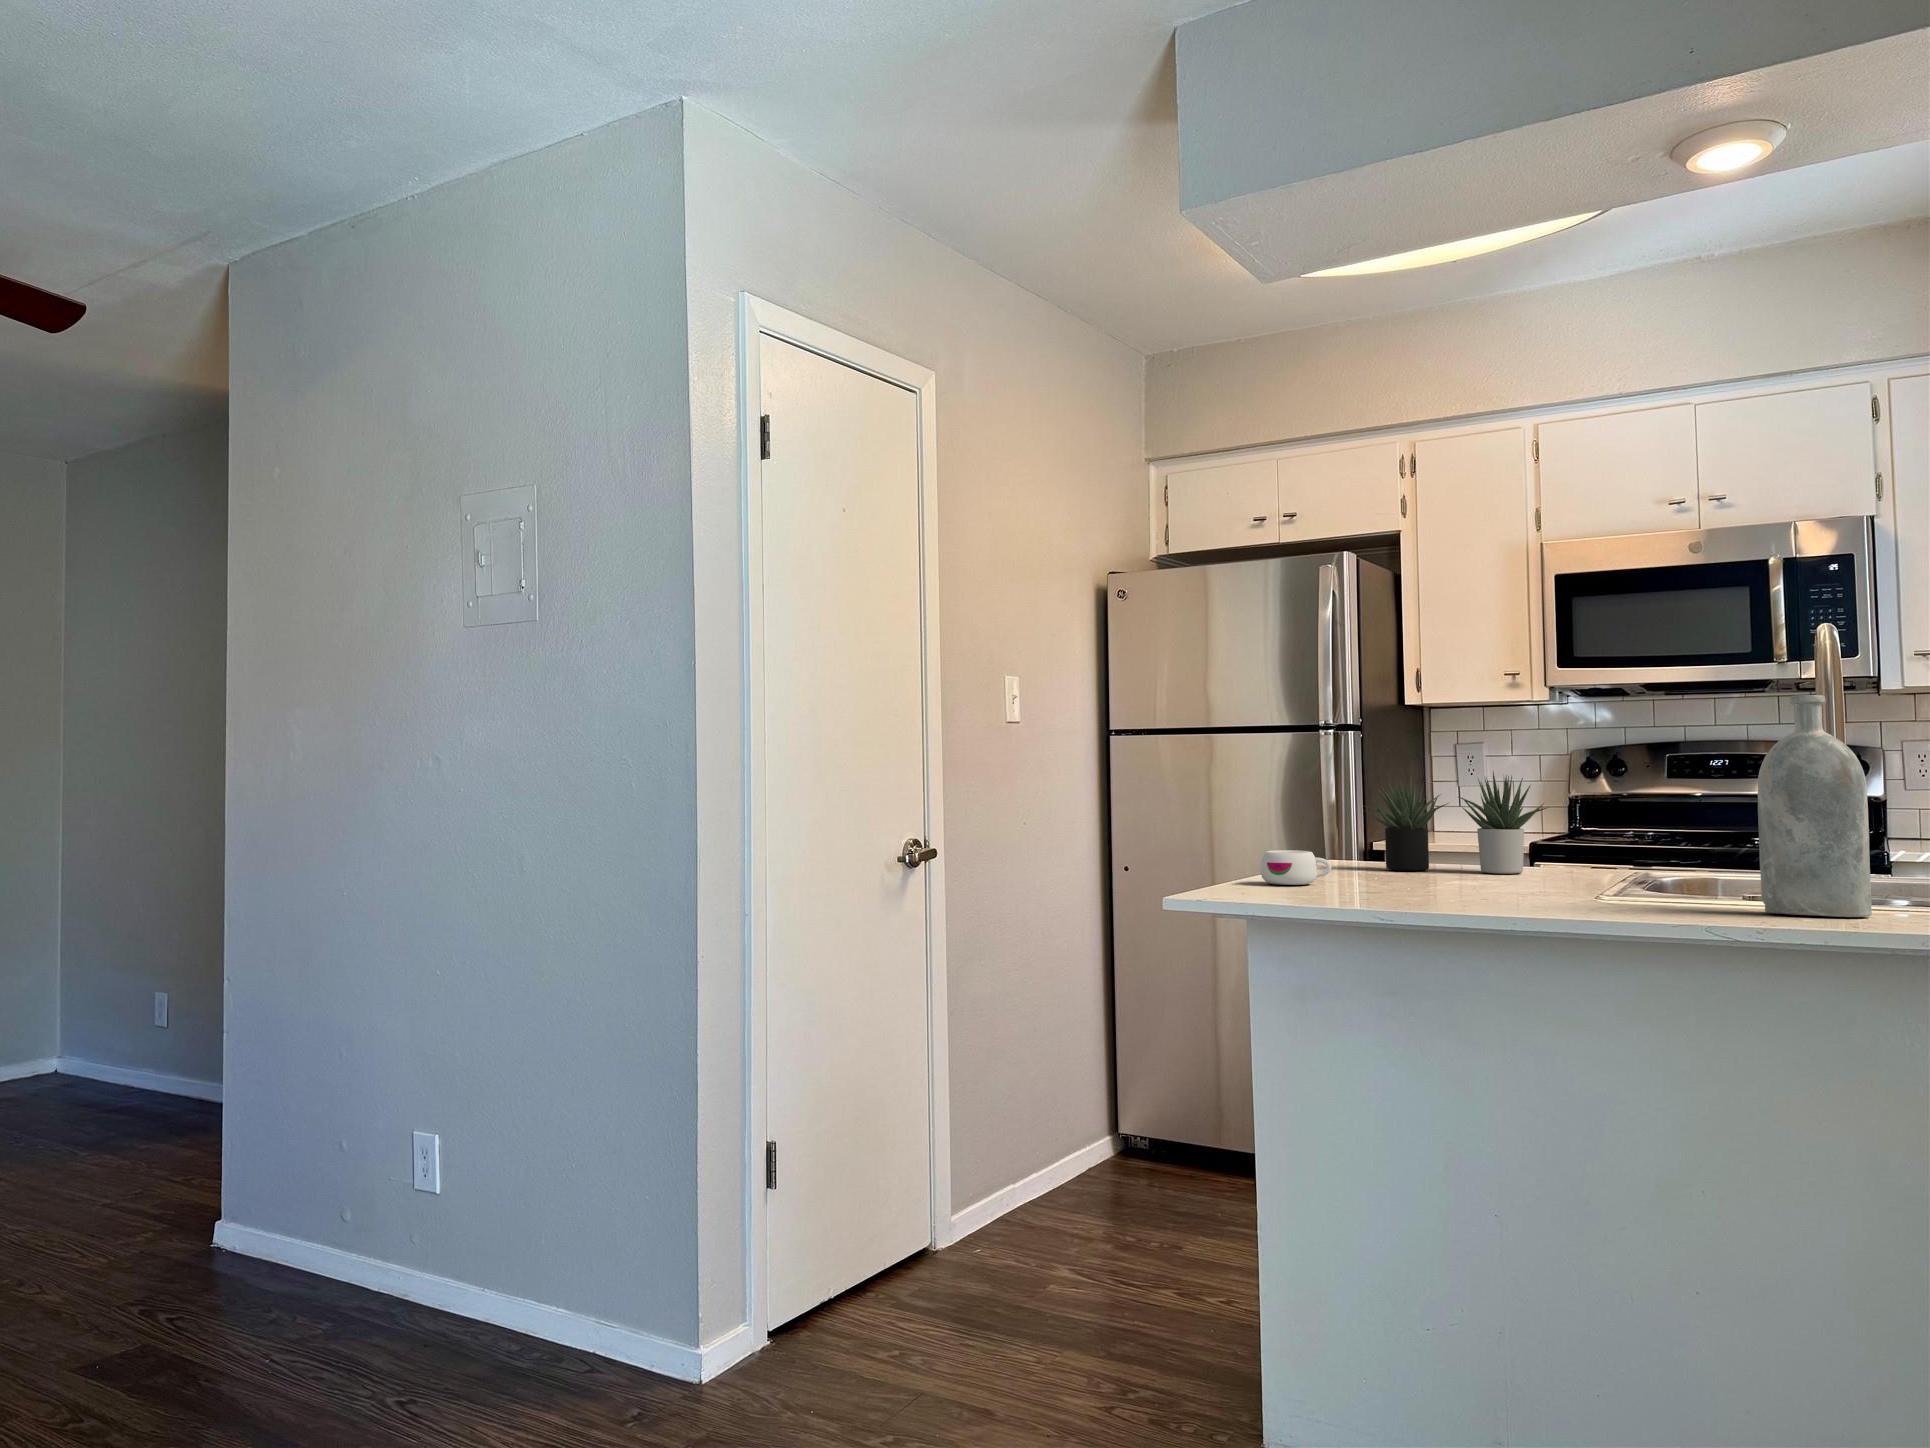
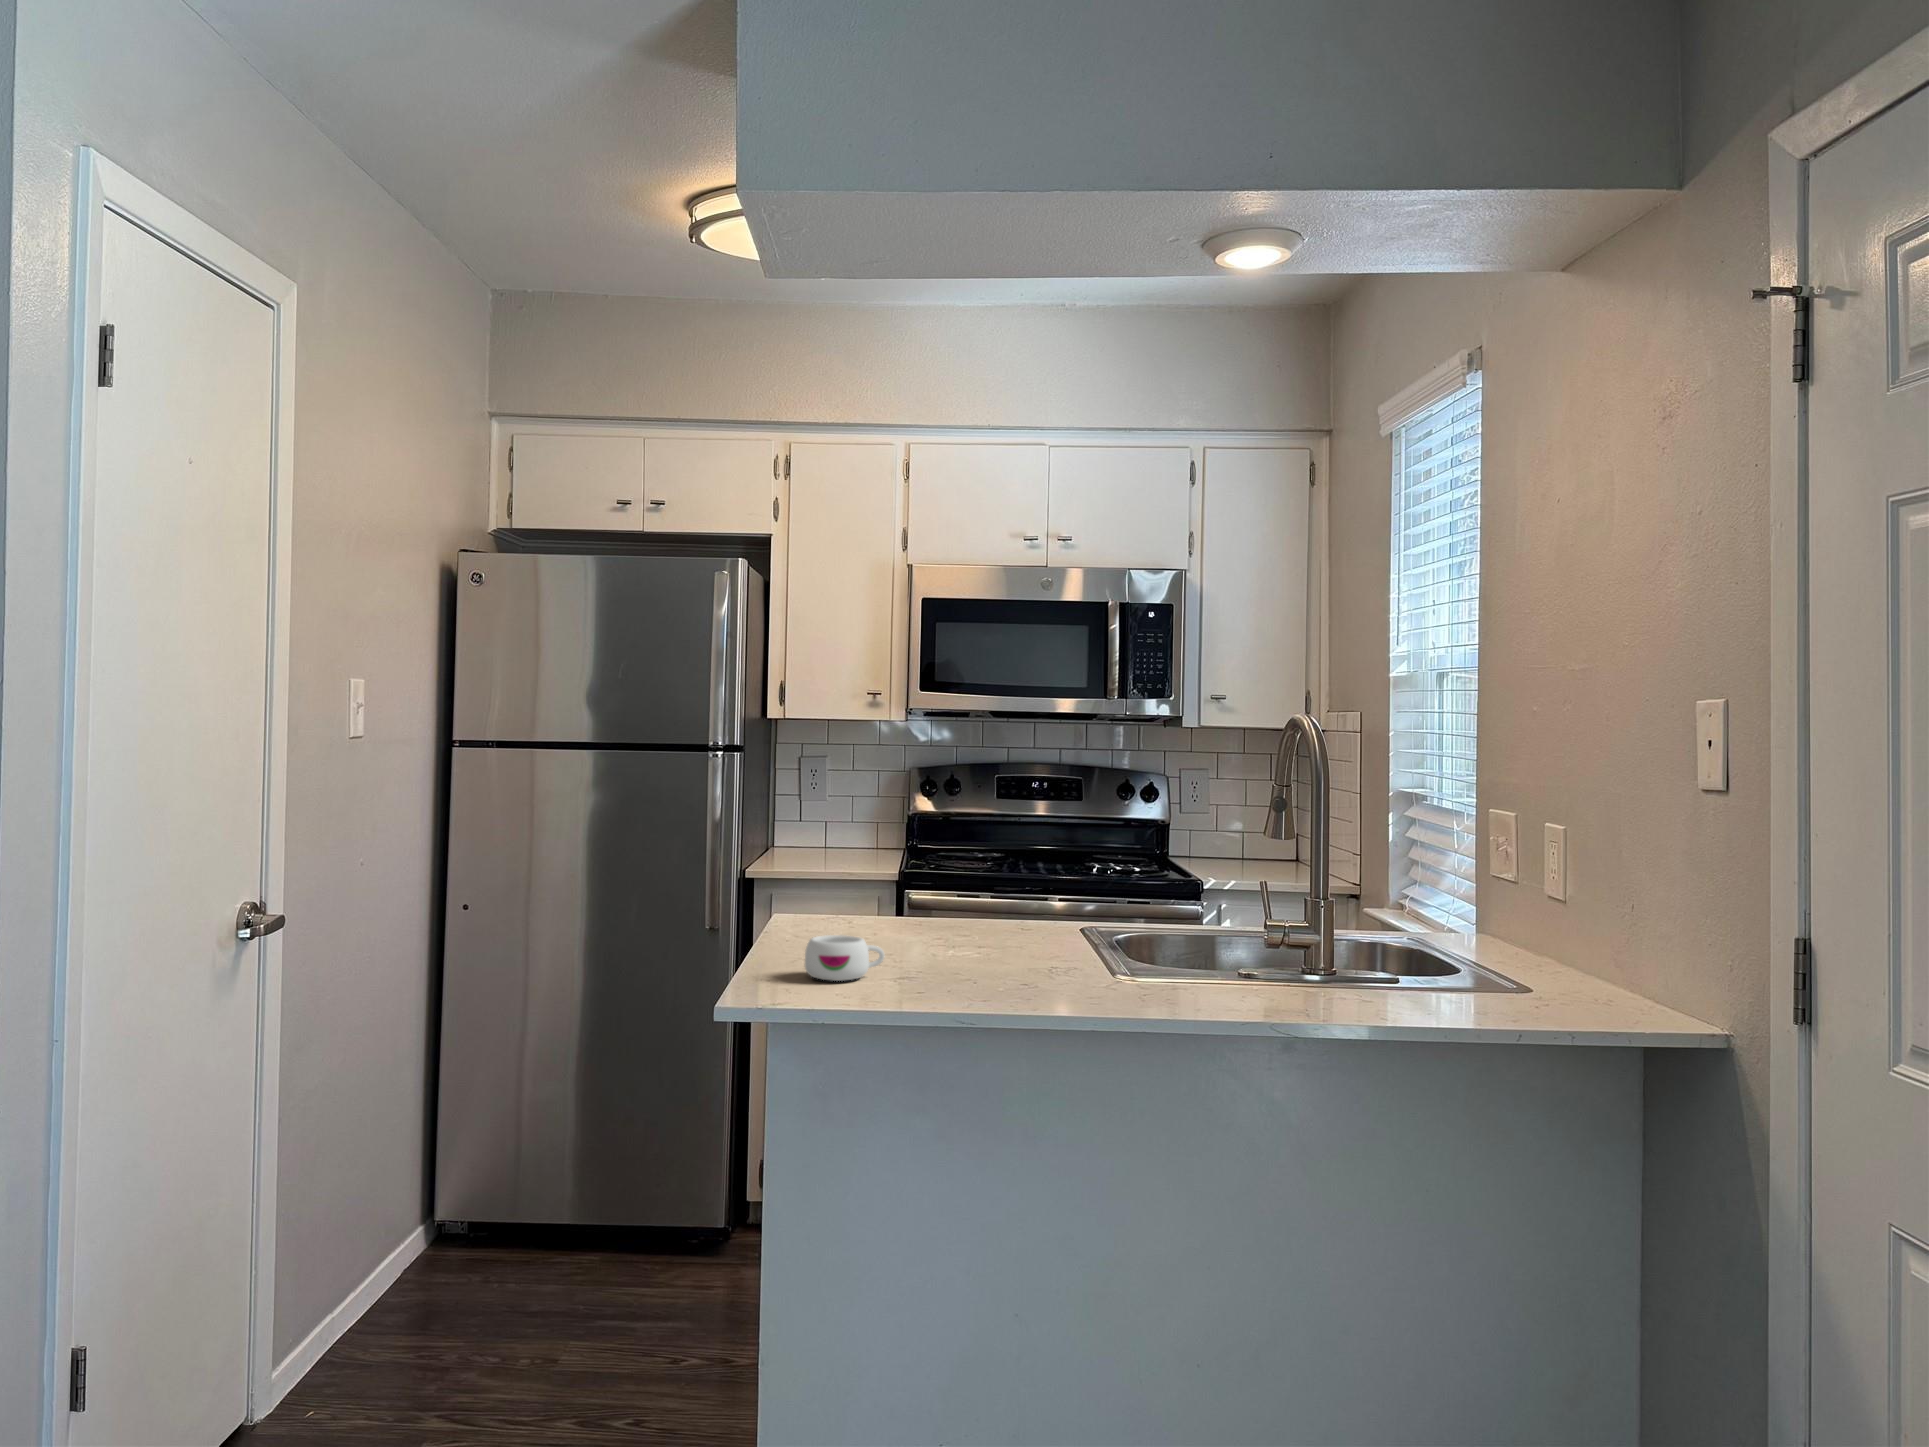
bottle: present [1758,695,1872,917] -> none [1365,792,1457,1013]
succulent plant: present [1365,772,1548,874] -> none [852,826,1049,938]

